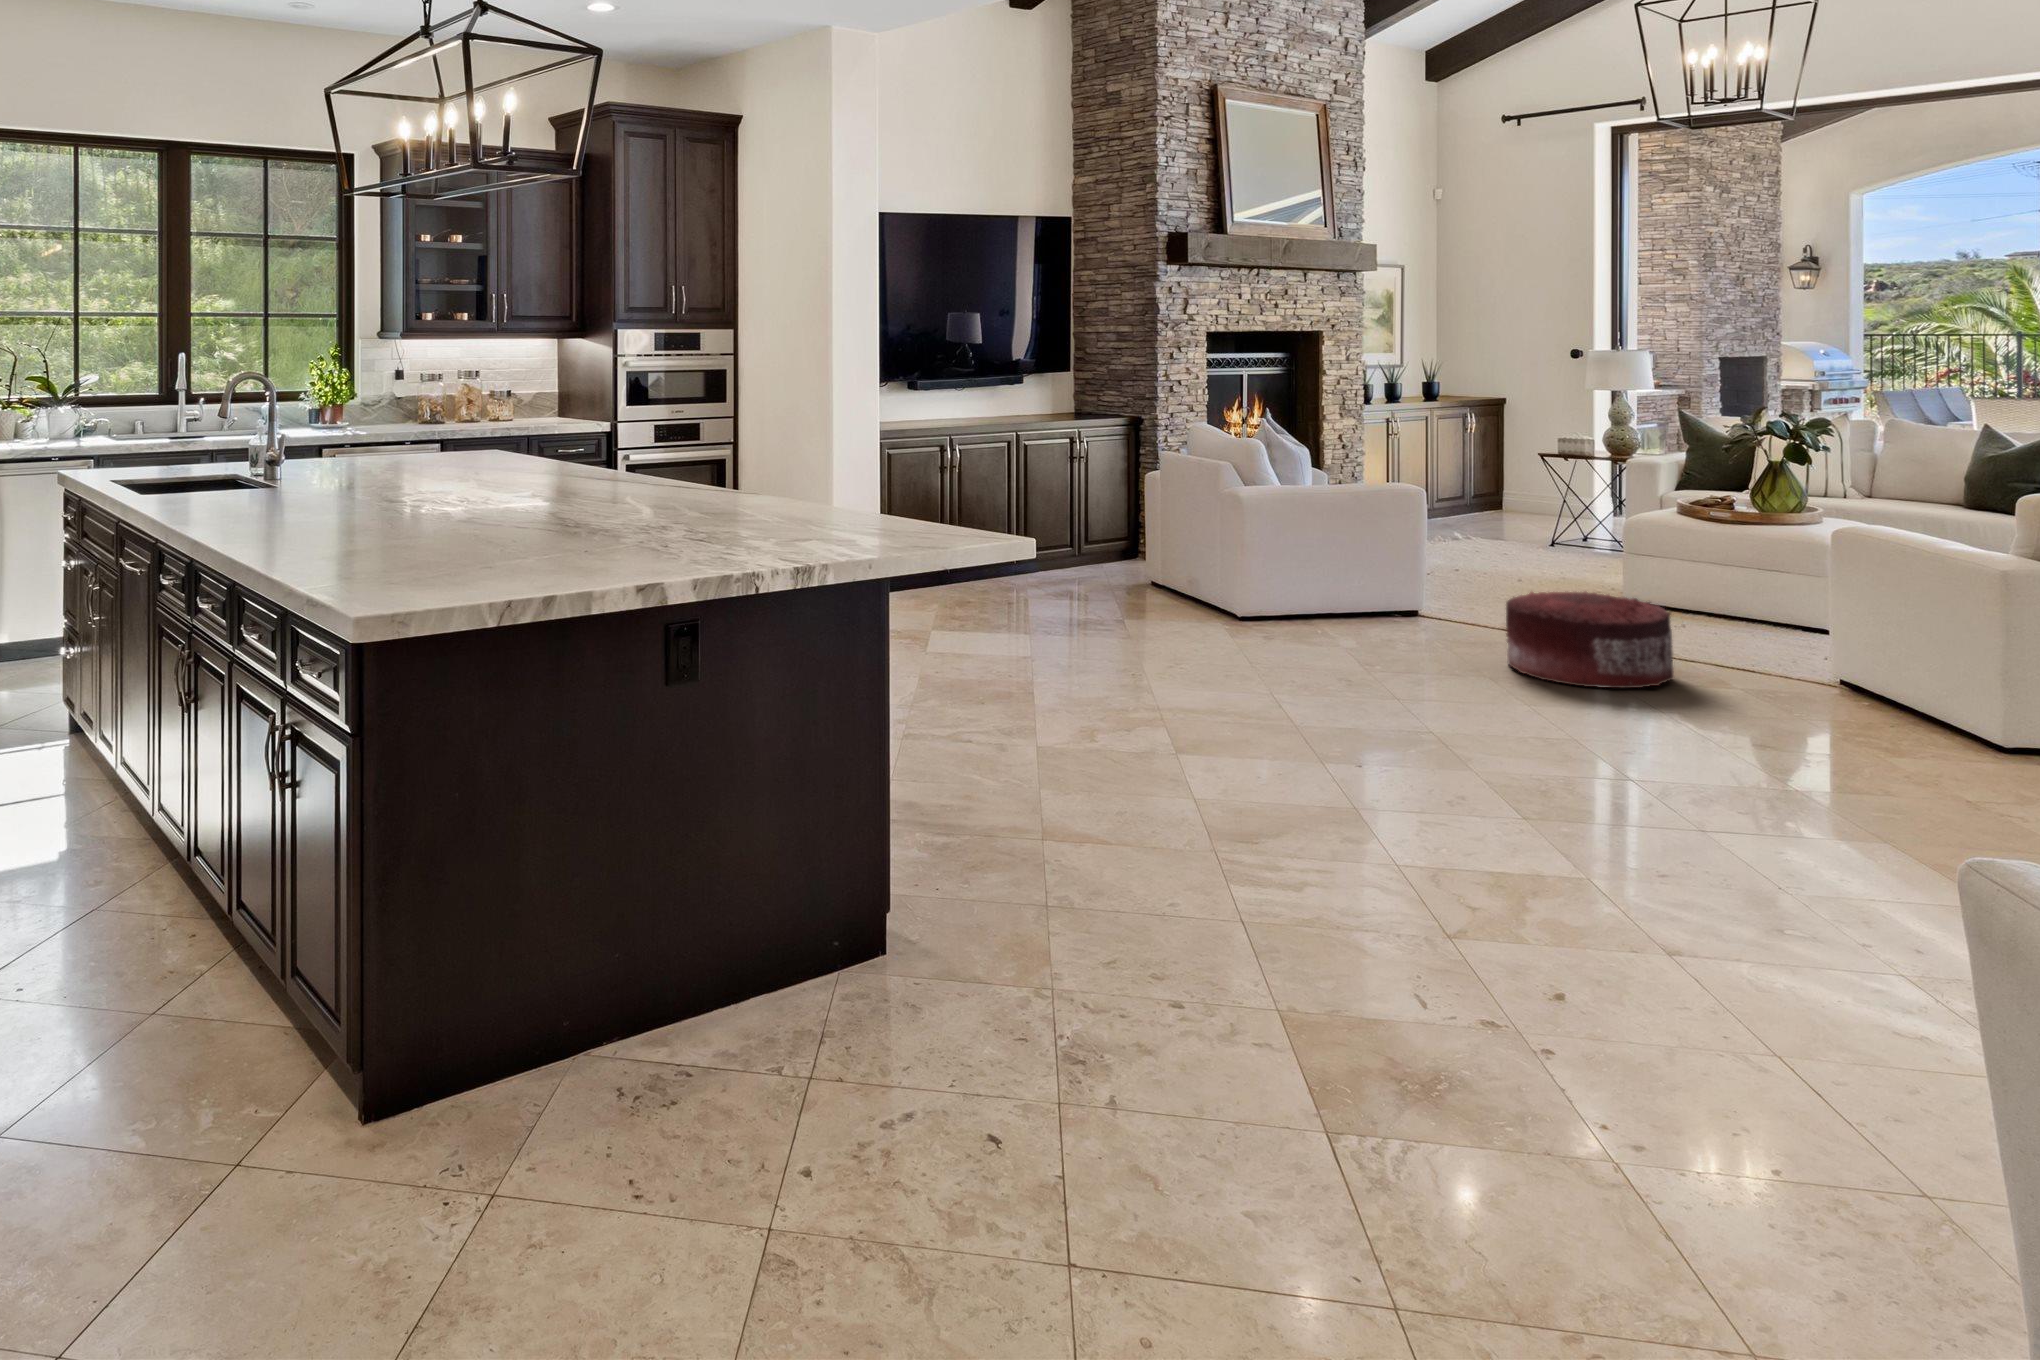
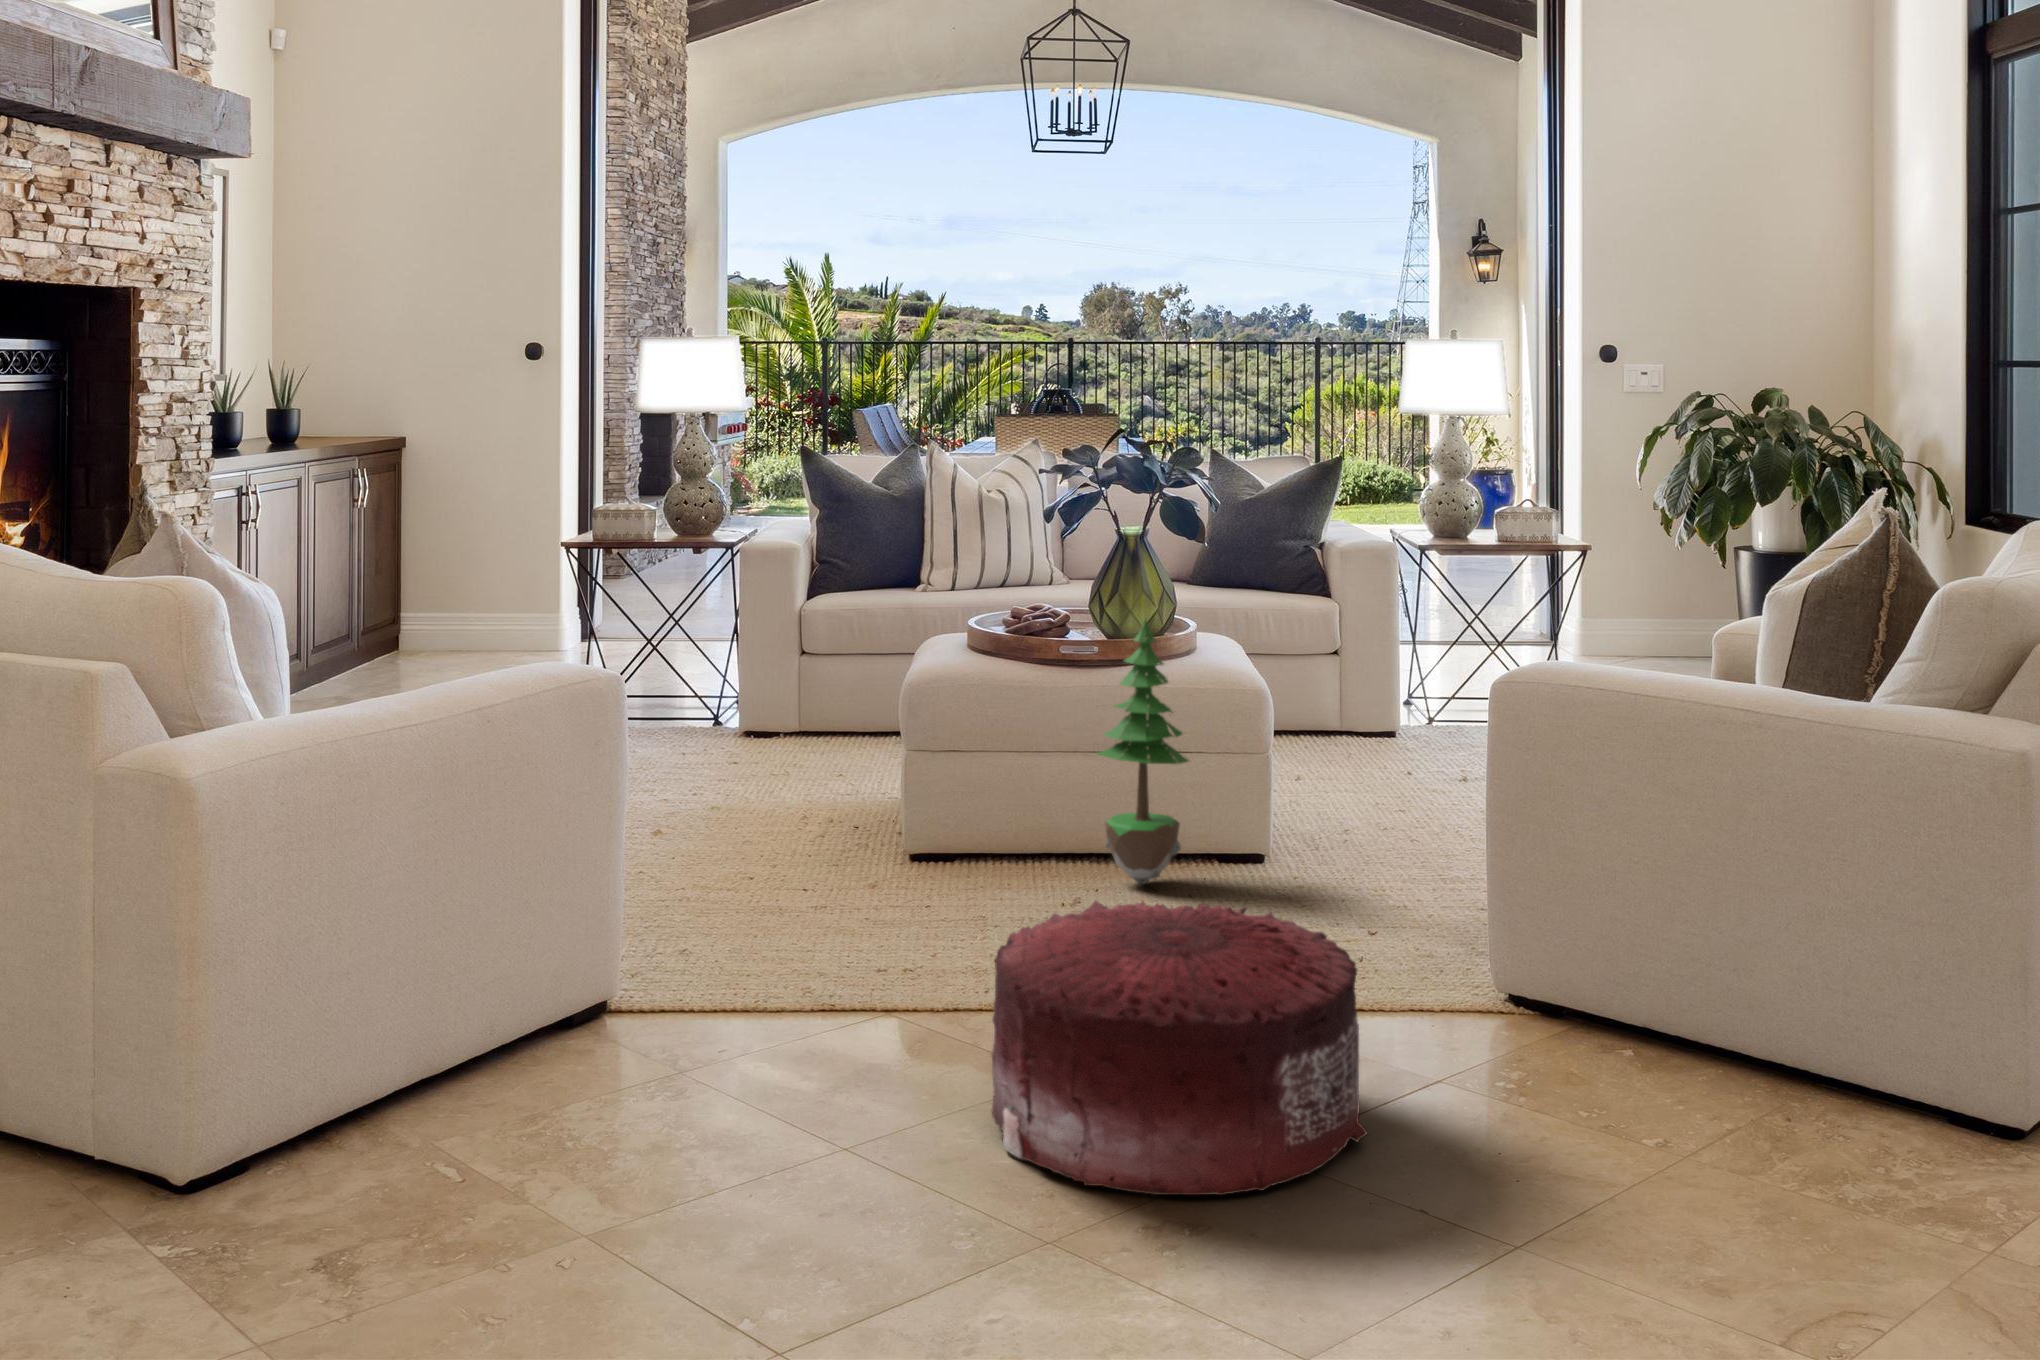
potted tree: none [1712,497,1770,630] -> present [1097,620,1189,884]

